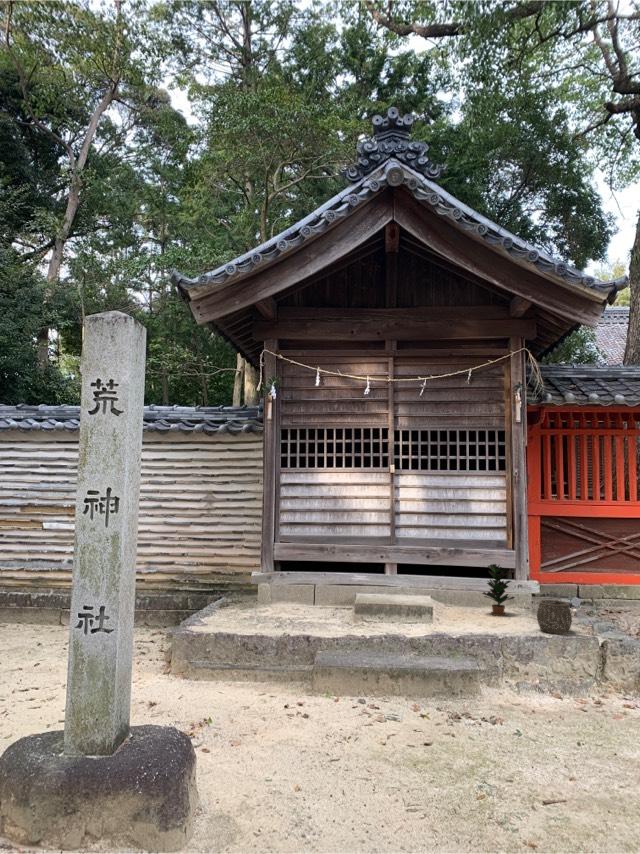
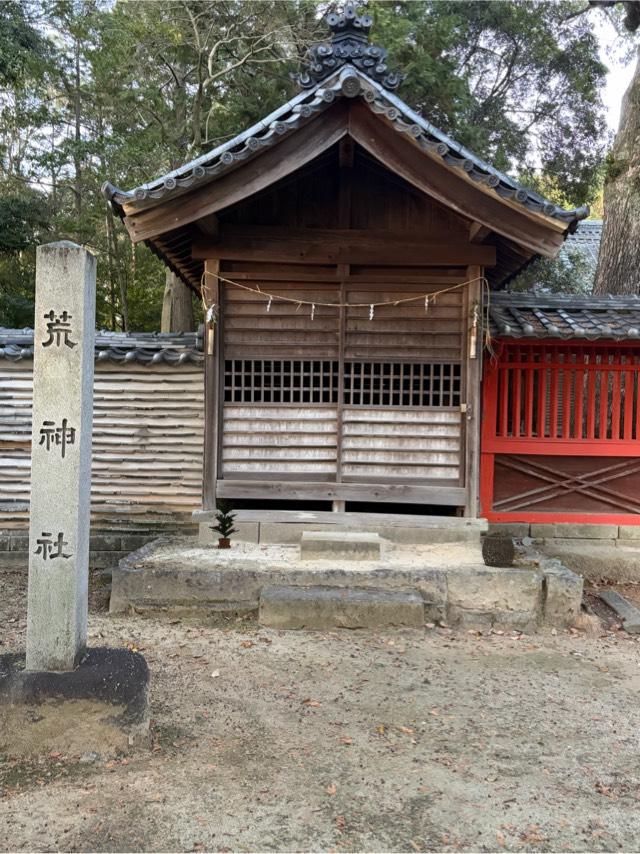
potted plant: present [482,564,515,616] -> present [209,499,239,549]

